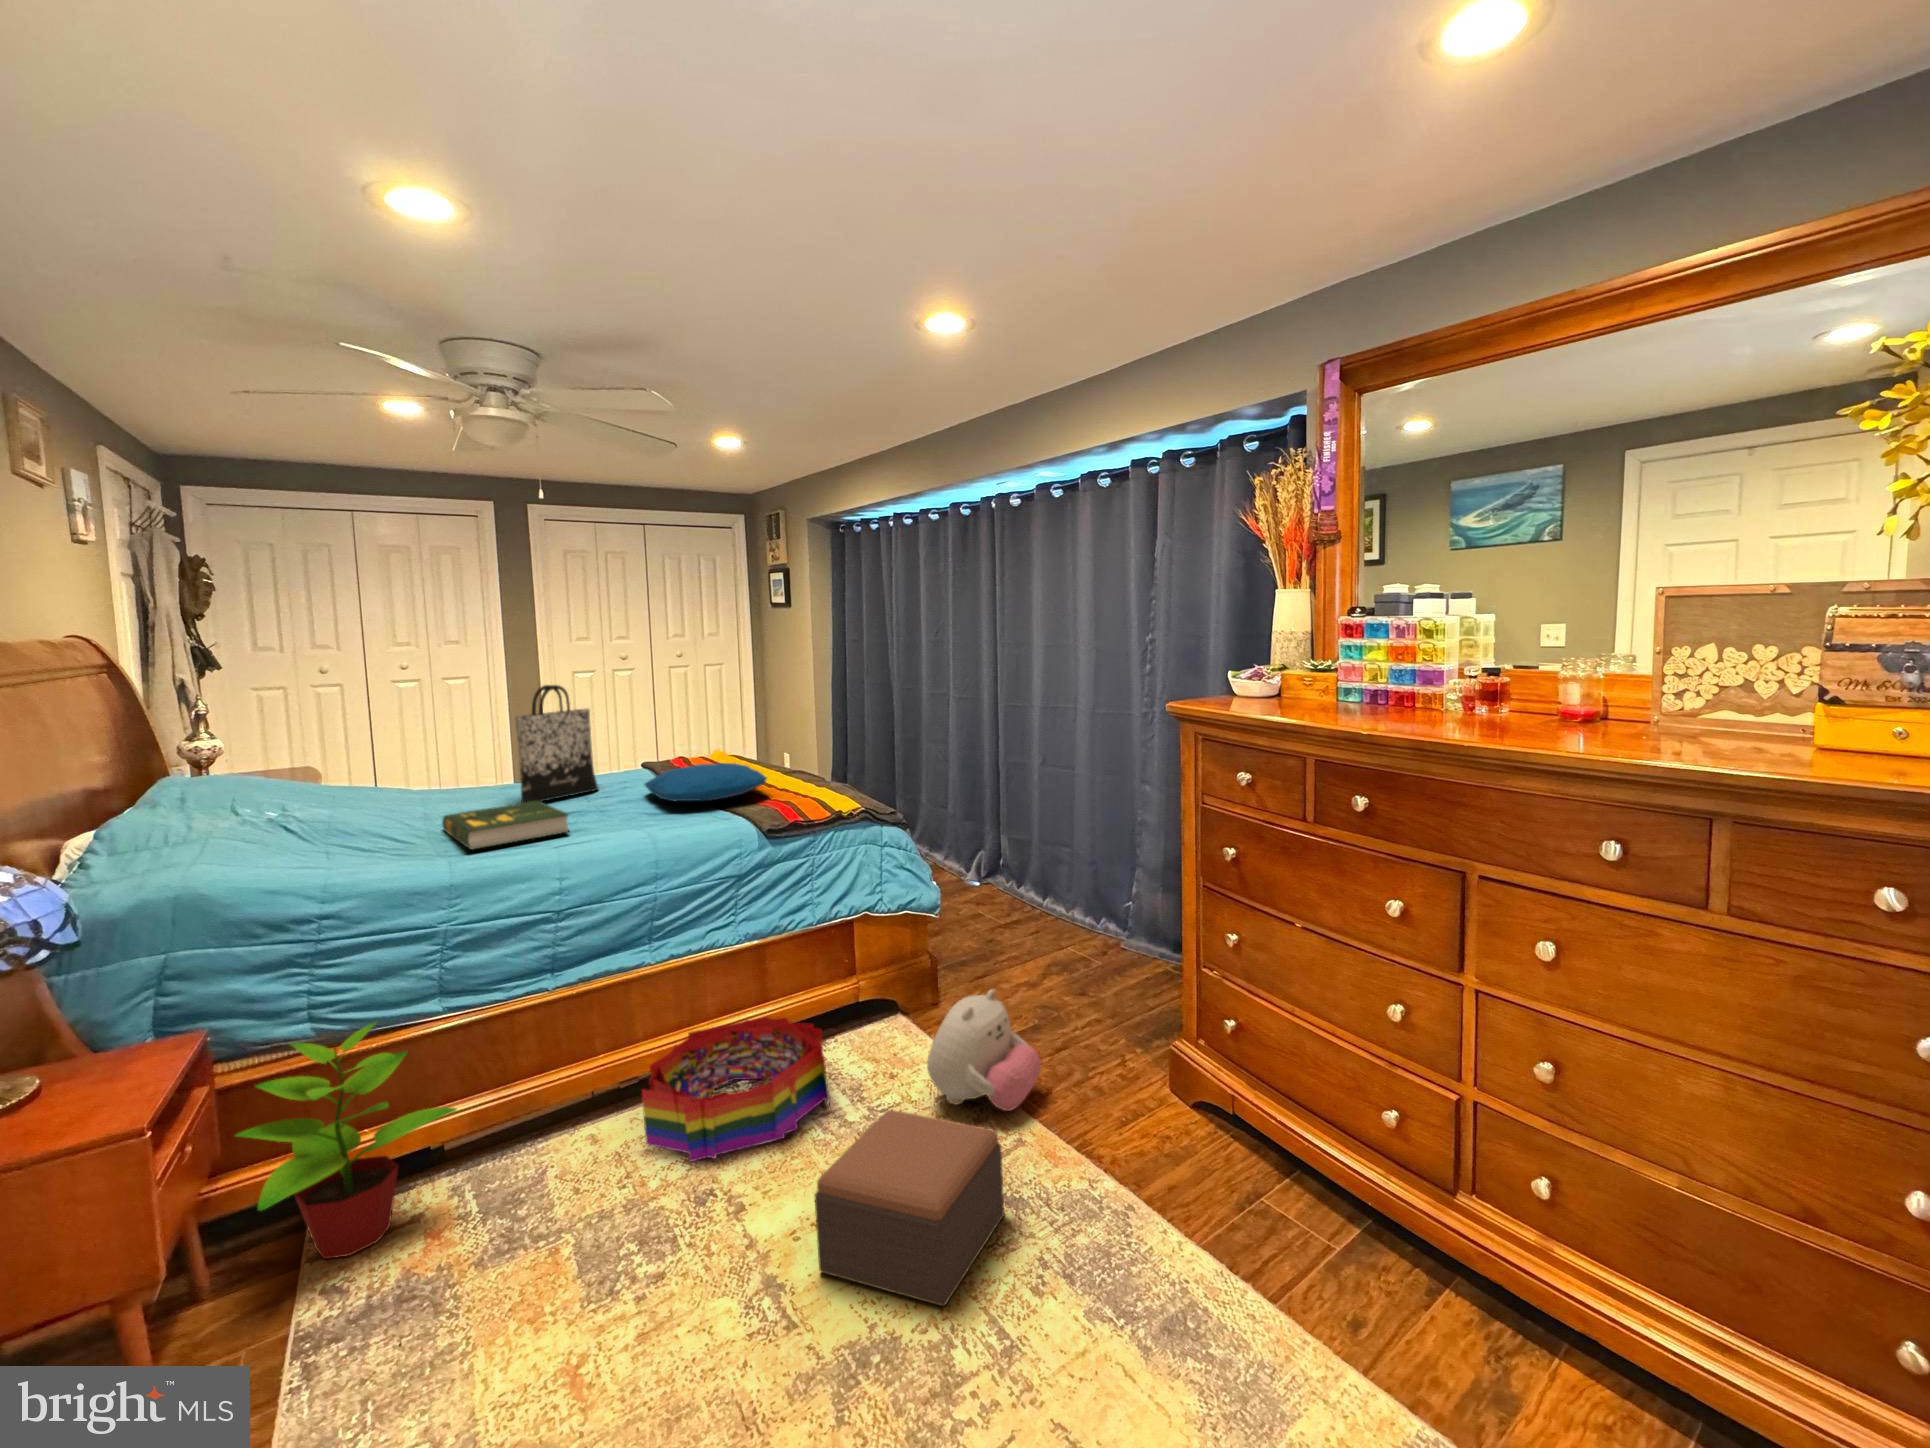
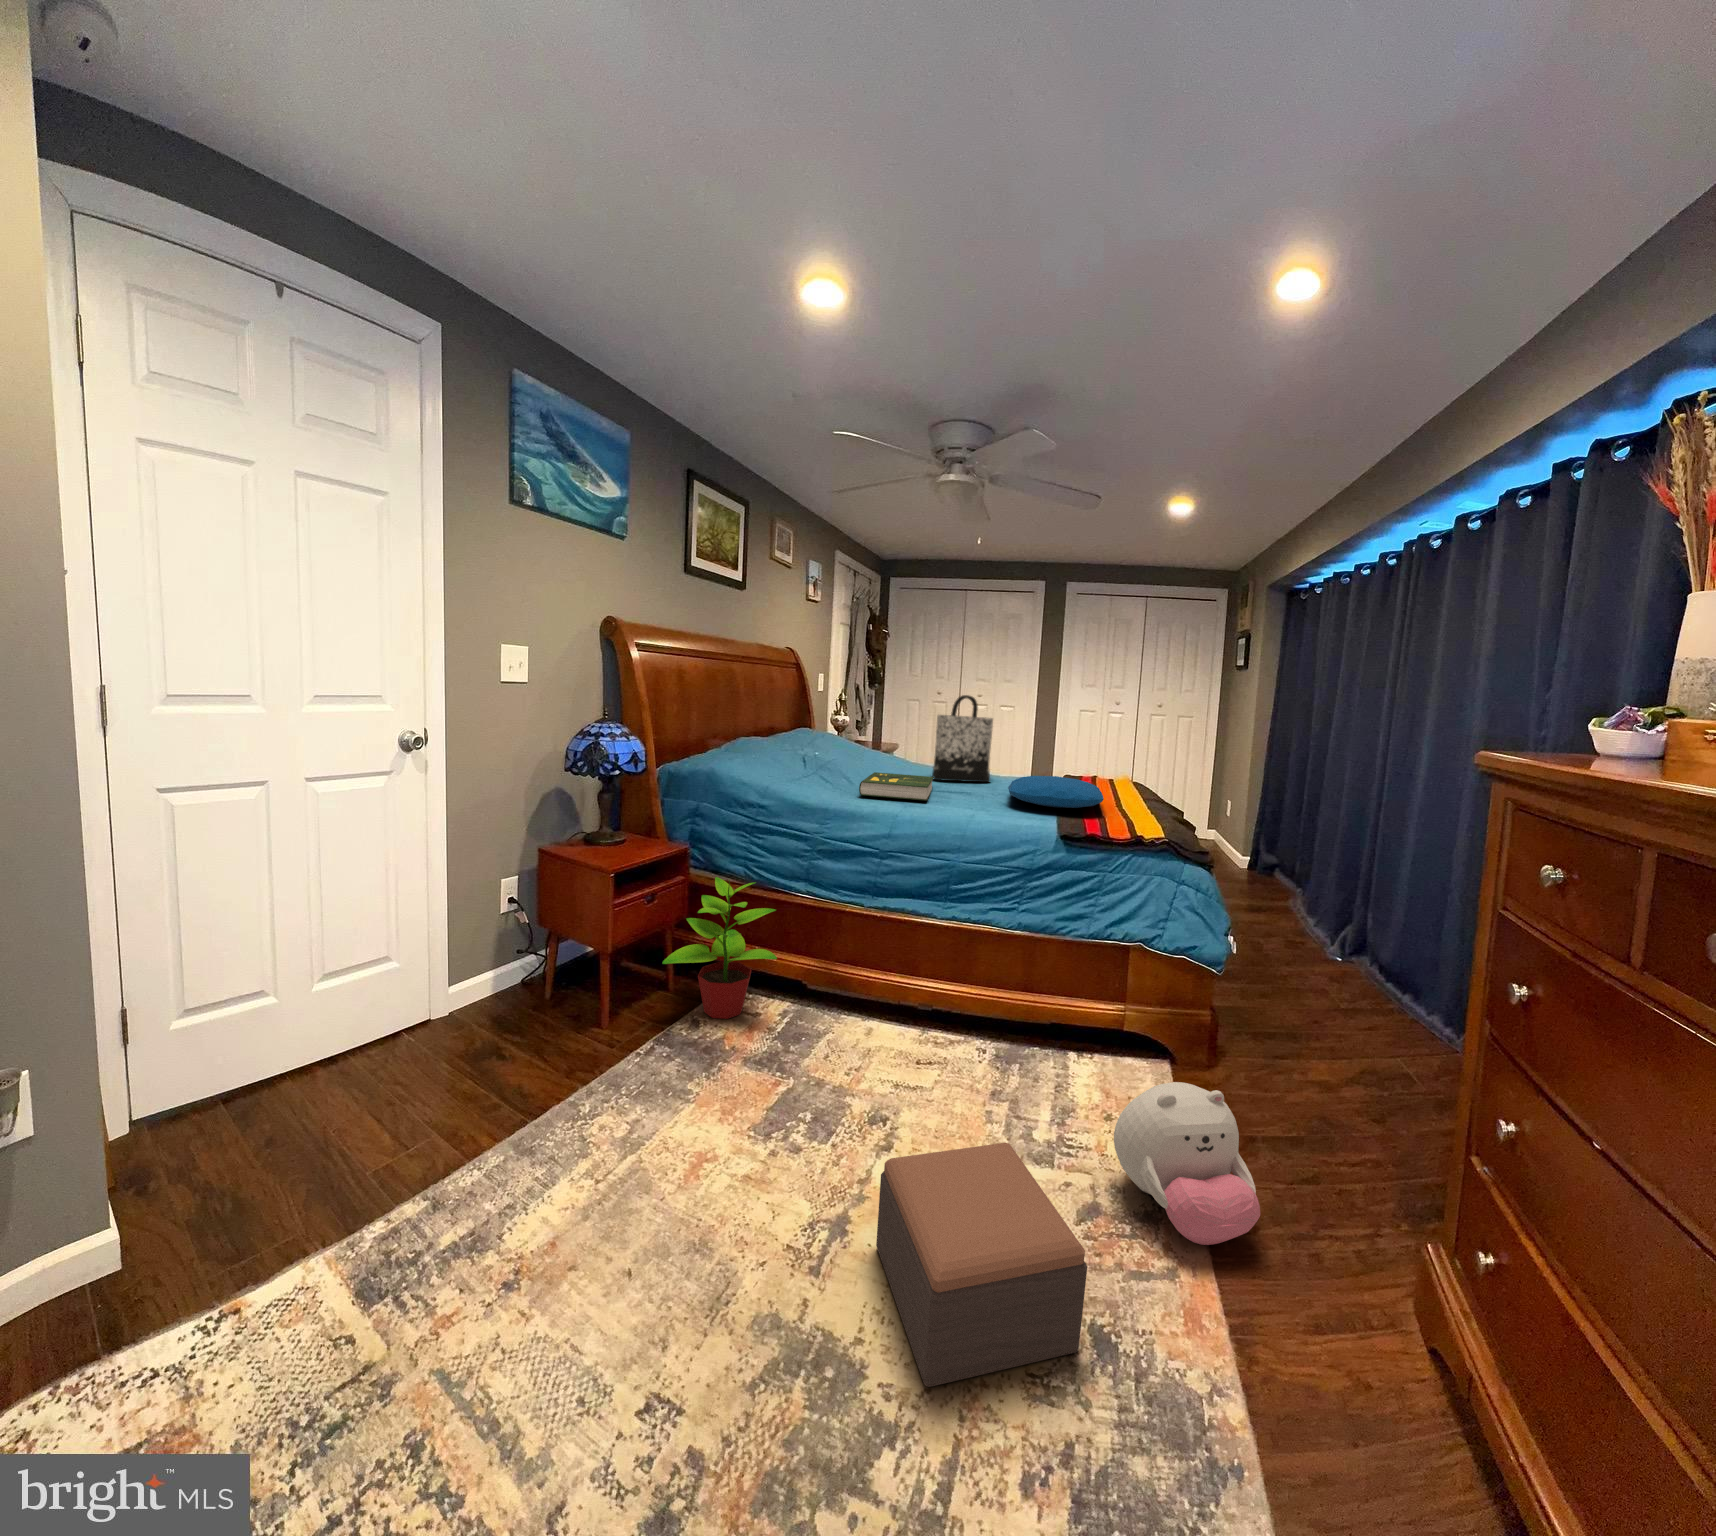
storage bin: present [642,1017,830,1162] -> none [887,985,1051,1116]

